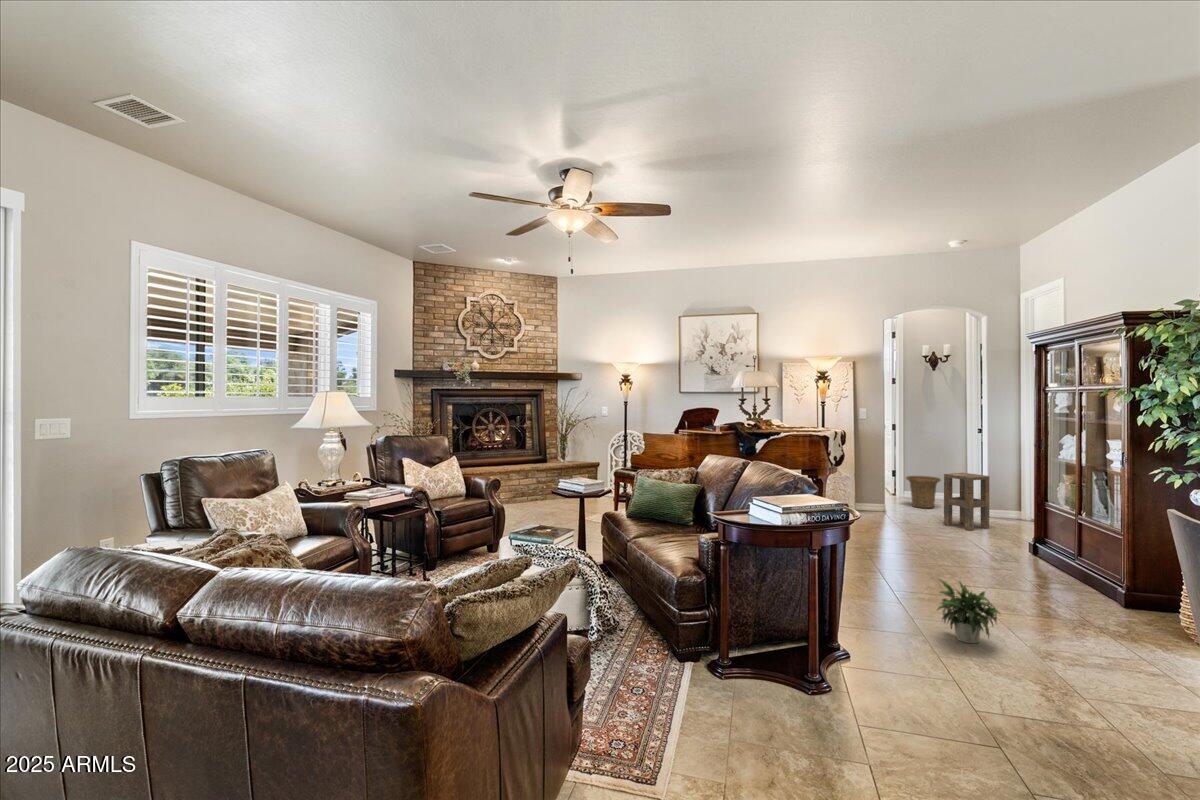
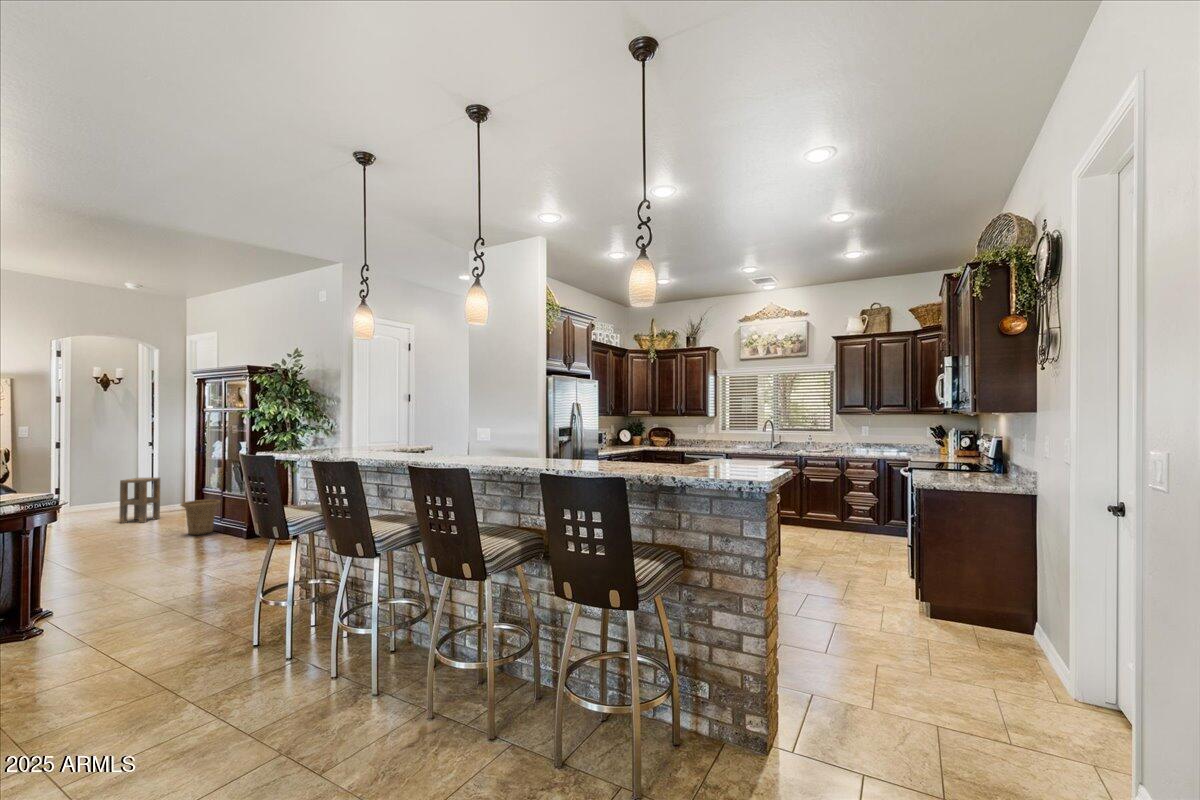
basket: present [906,476,941,508] -> present [181,499,220,535]
potted plant: present [938,580,1000,643] -> none [123,542,171,581]

